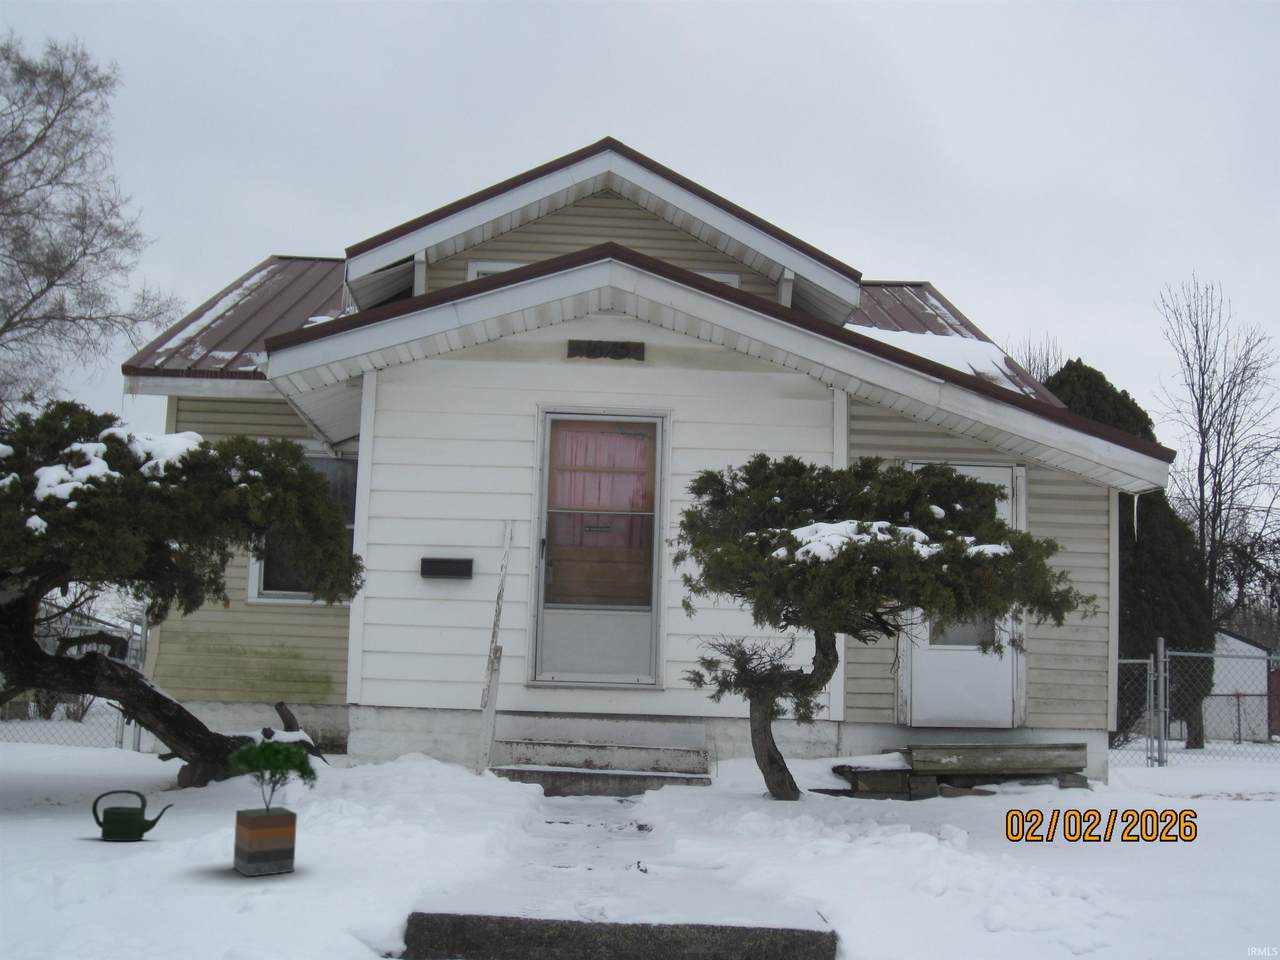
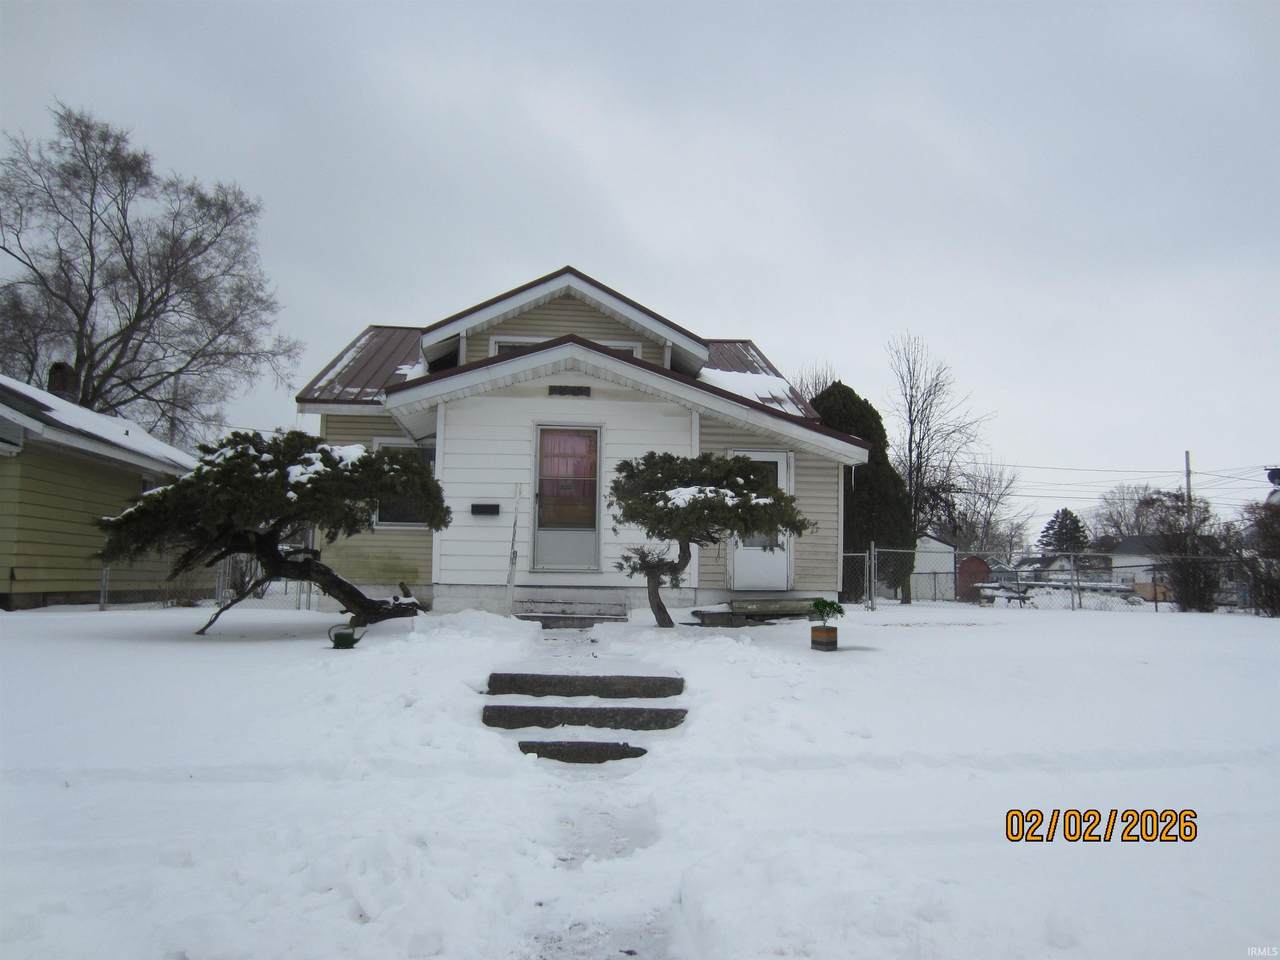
potted tree: present [230,741,317,876] -> present [807,599,845,651]

